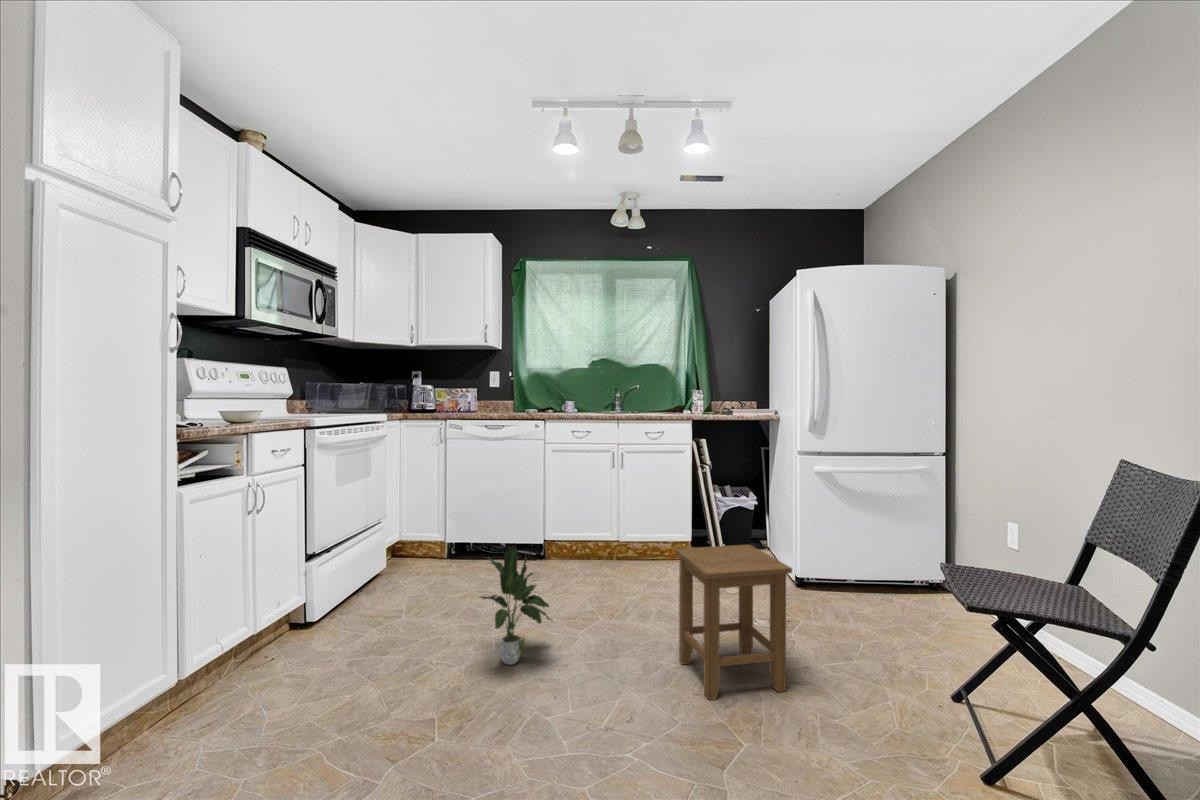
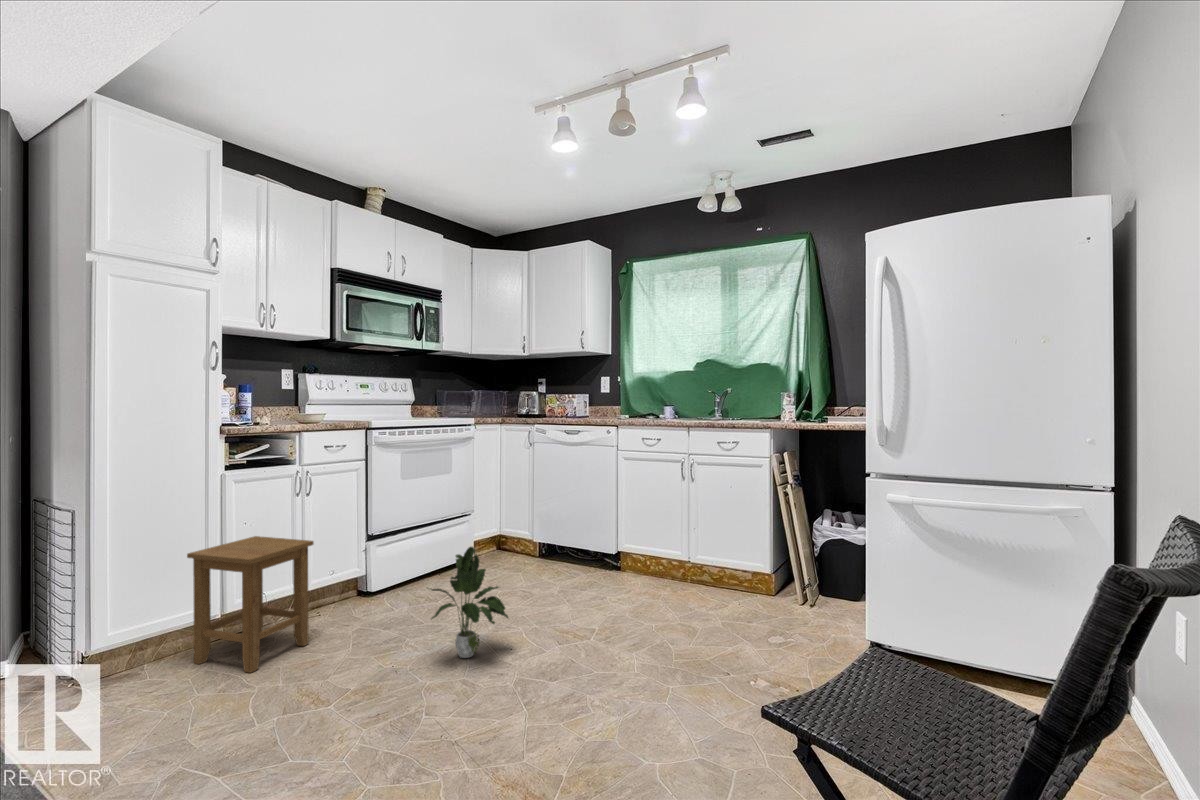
stool: present [675,545,792,700] -> present [187,536,314,673]

